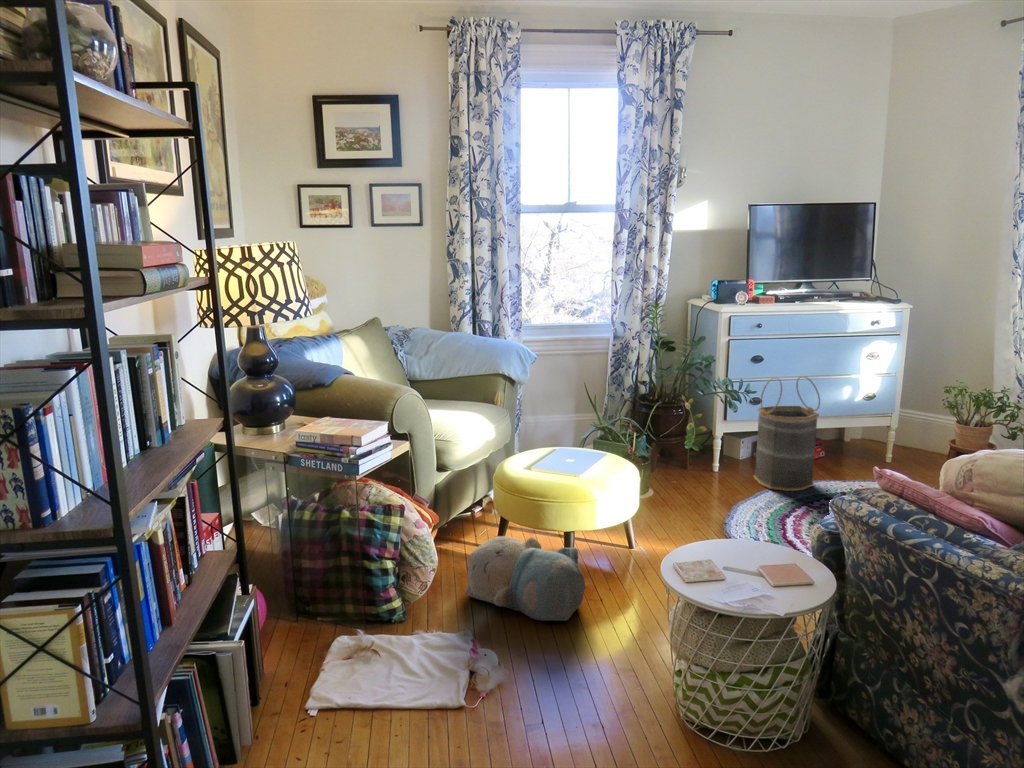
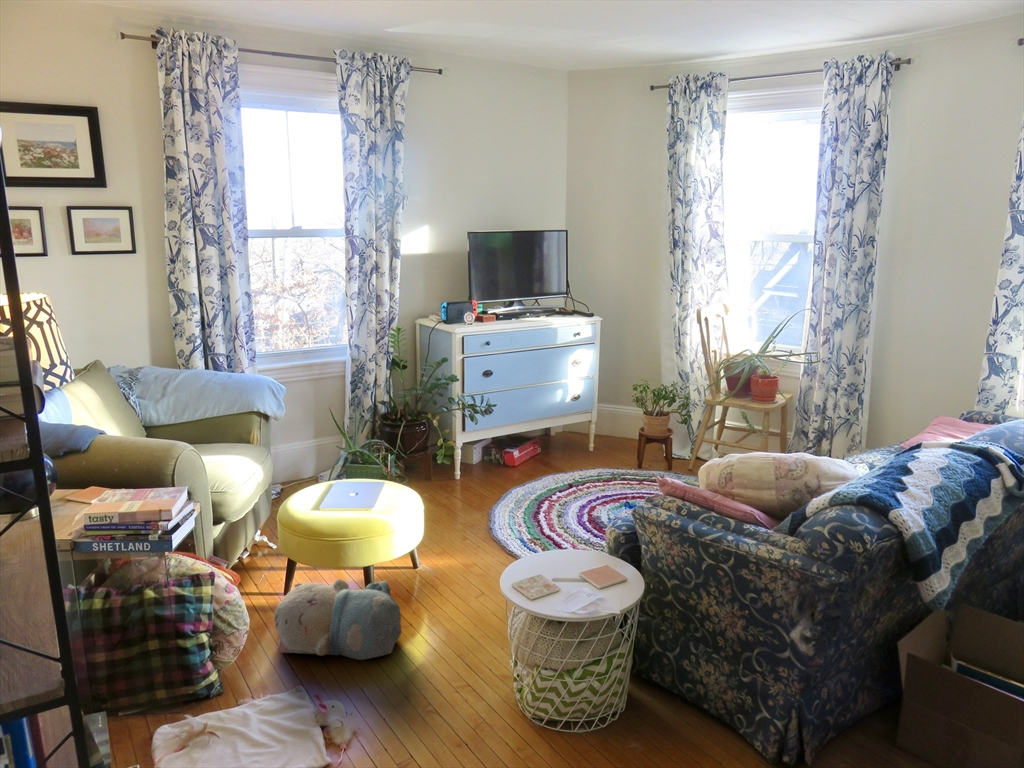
basket: present [754,376,820,491] -> none [491,386,543,488]

